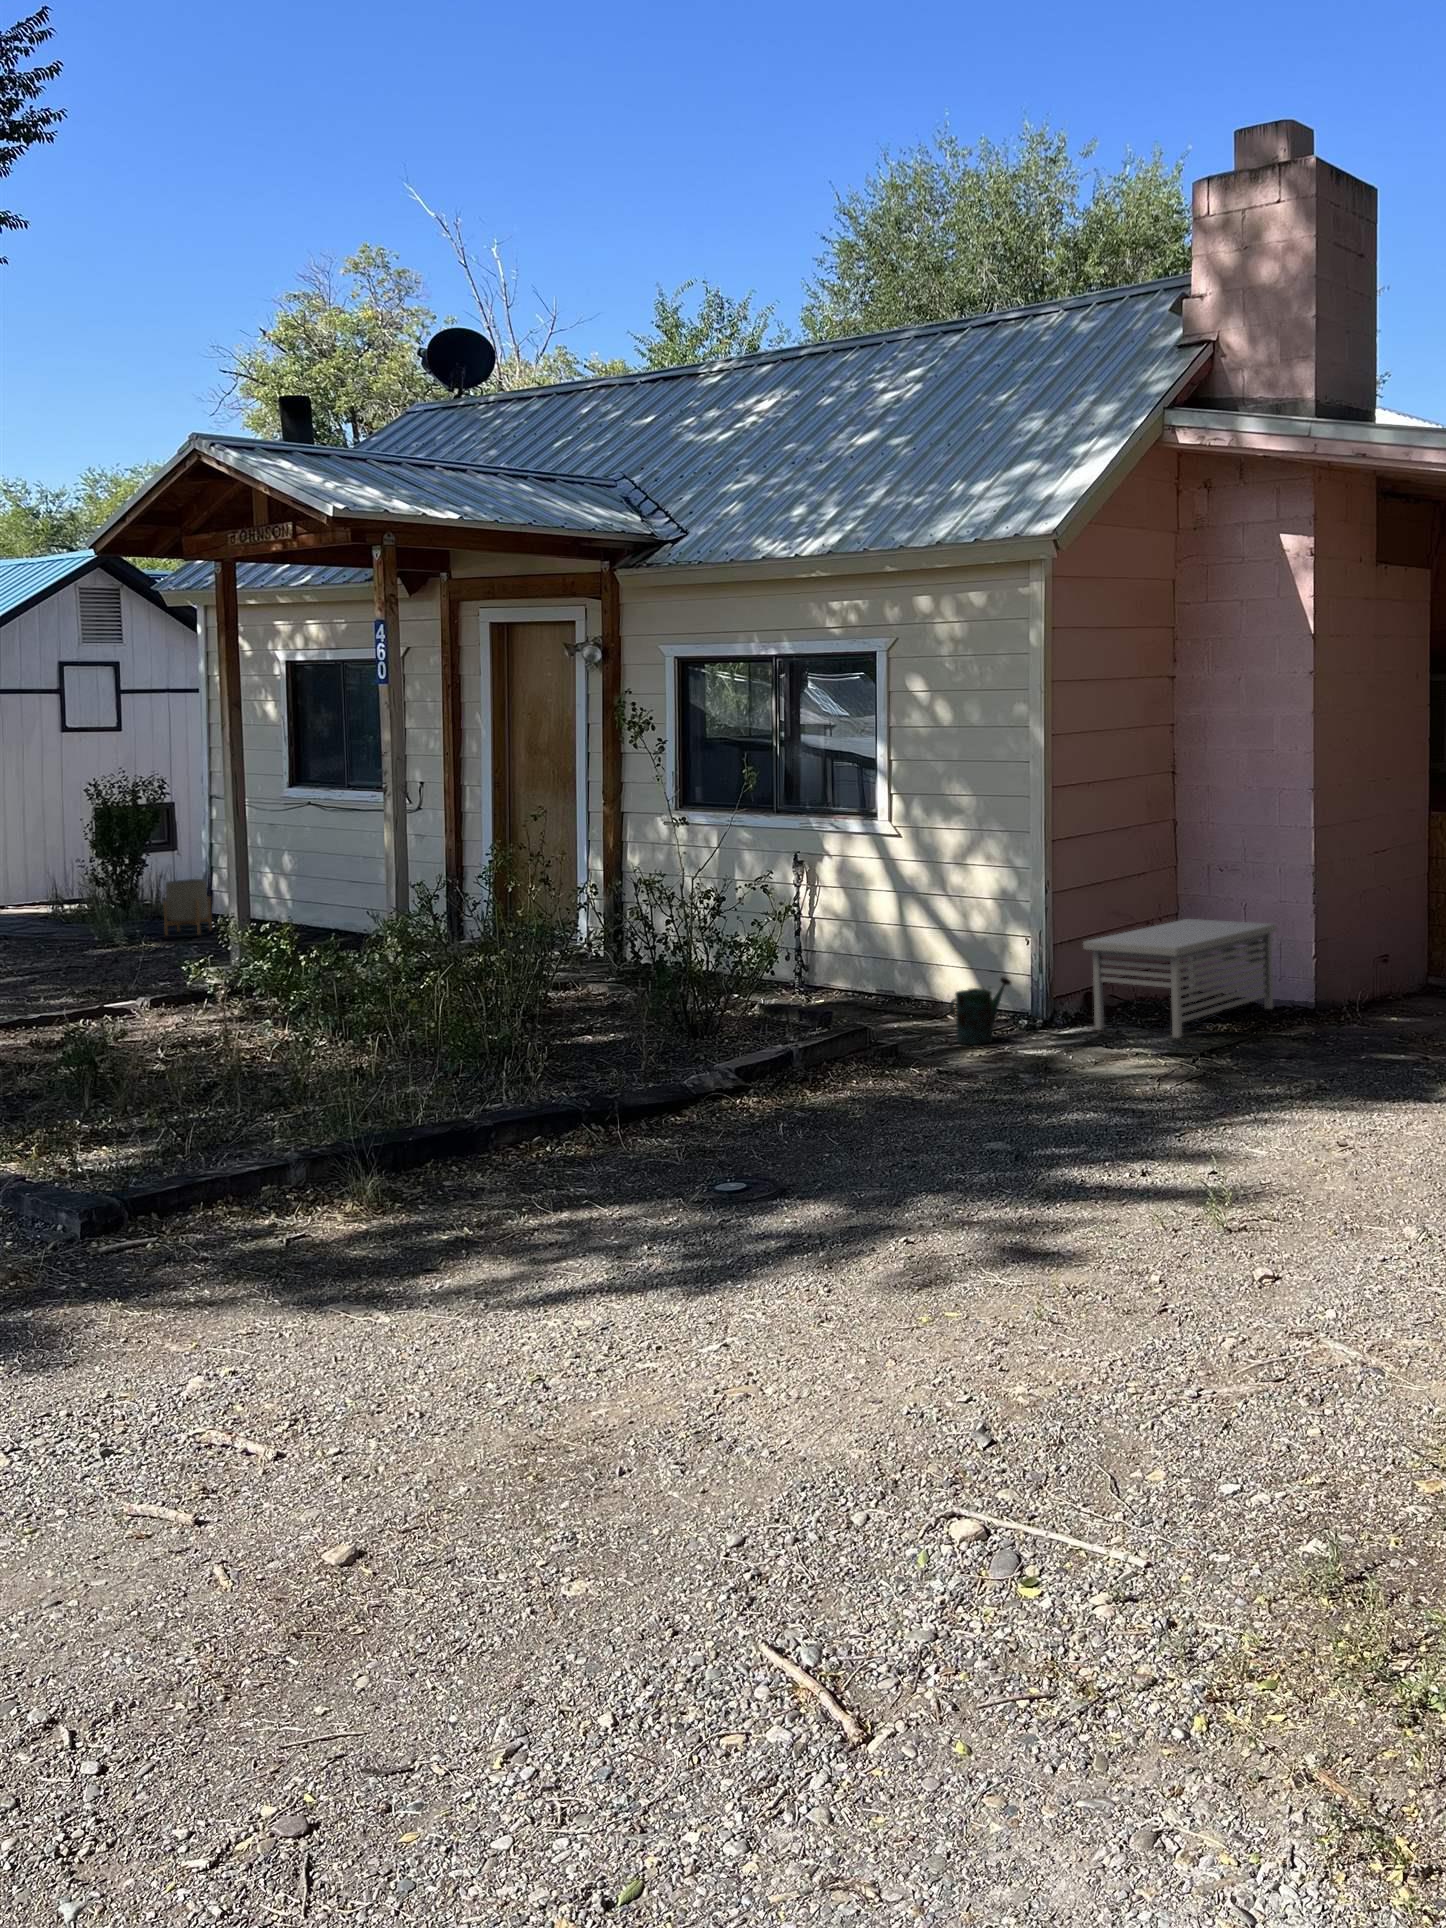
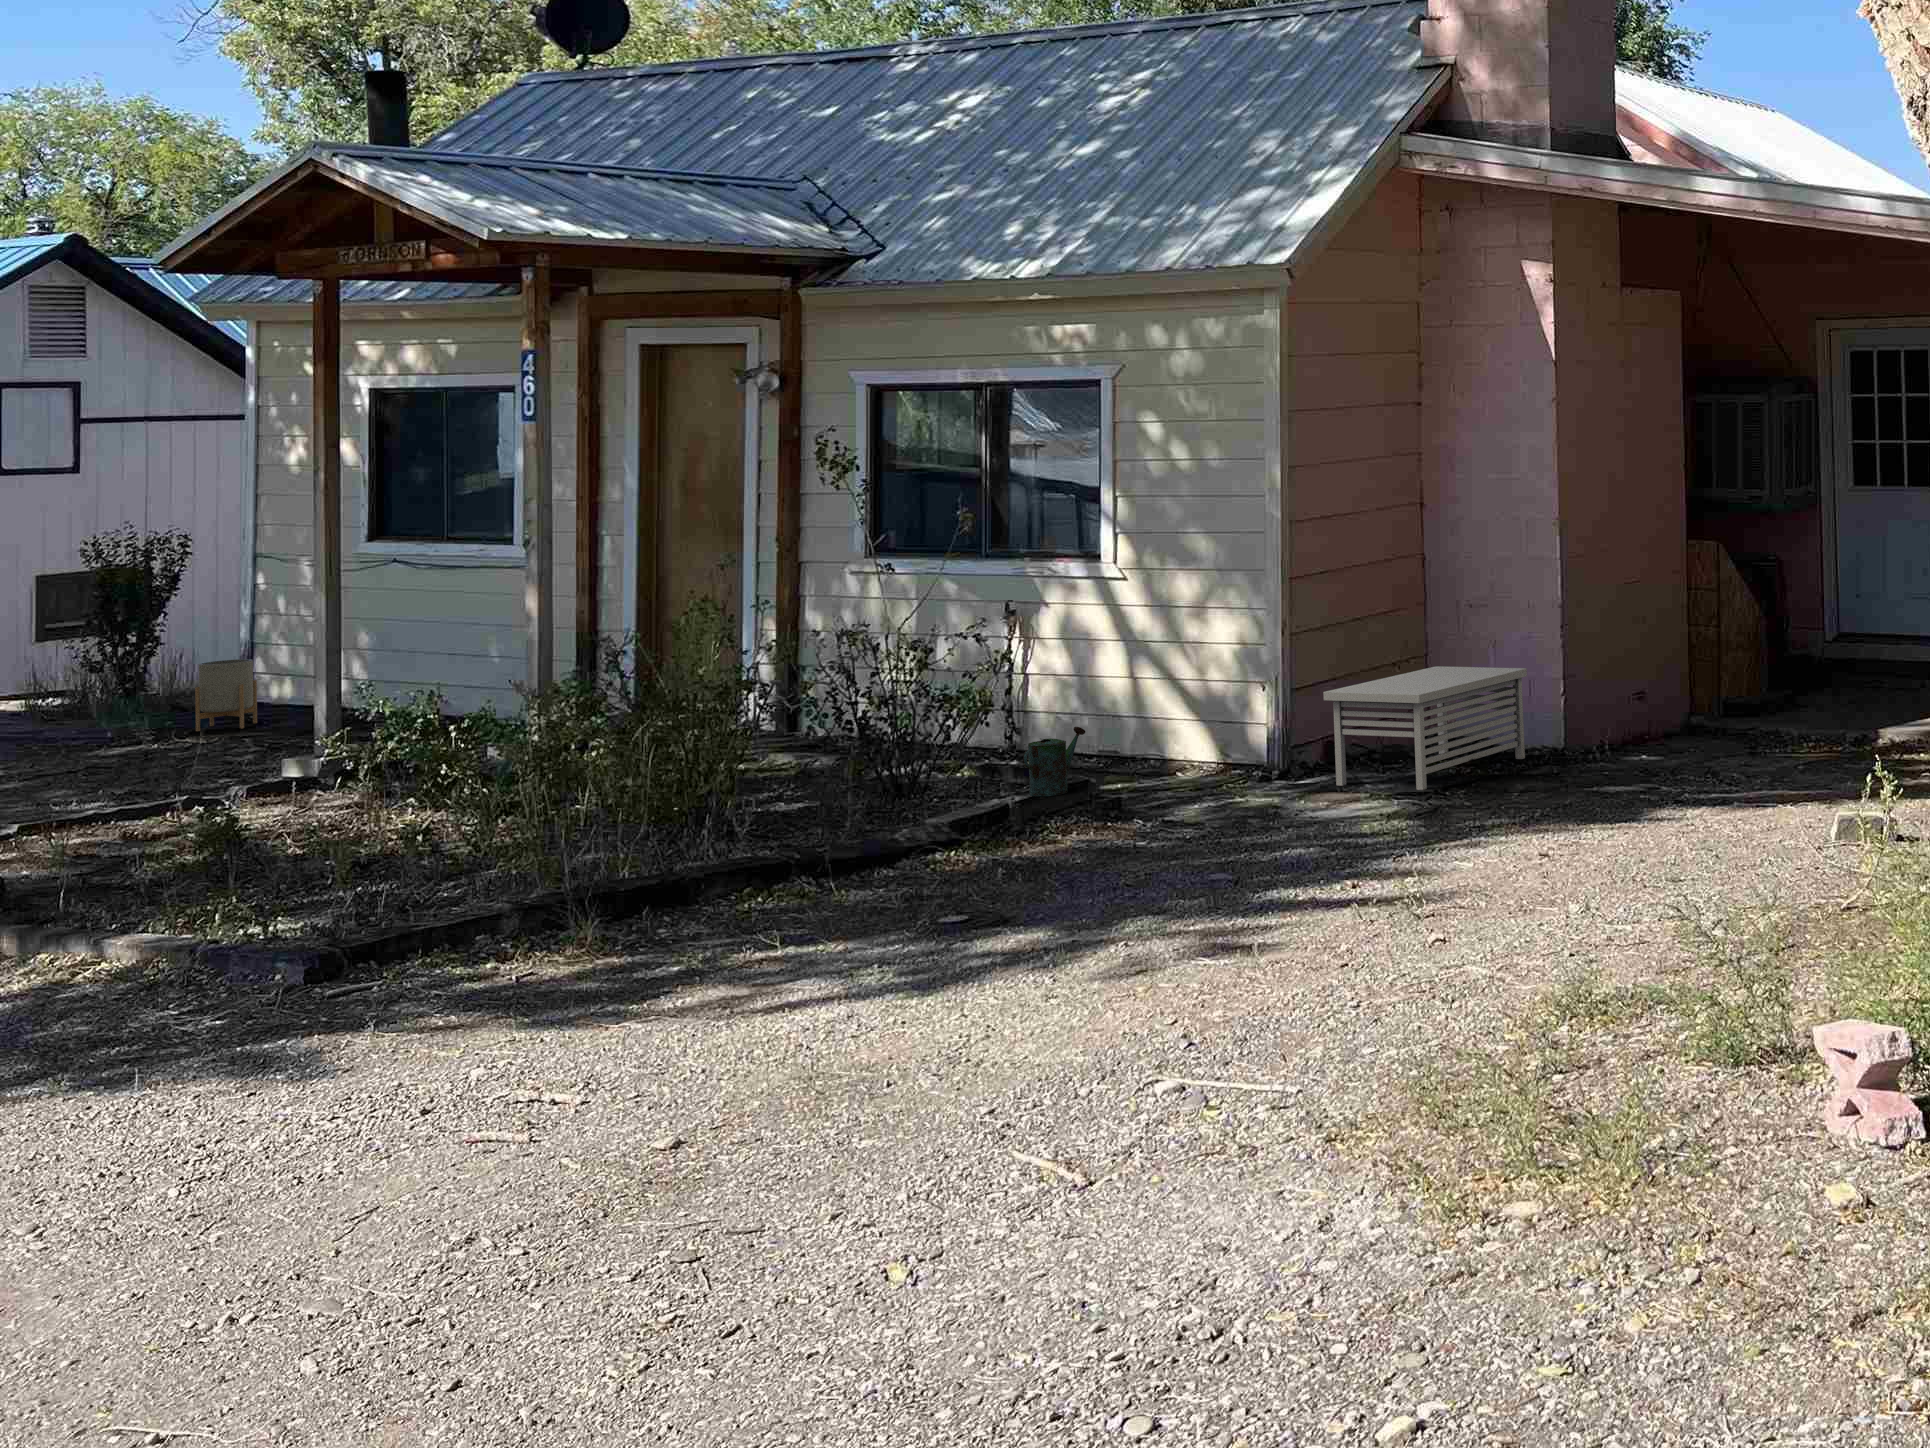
watering can: present [949,977,1011,1044] -> present [1023,727,1085,796]

